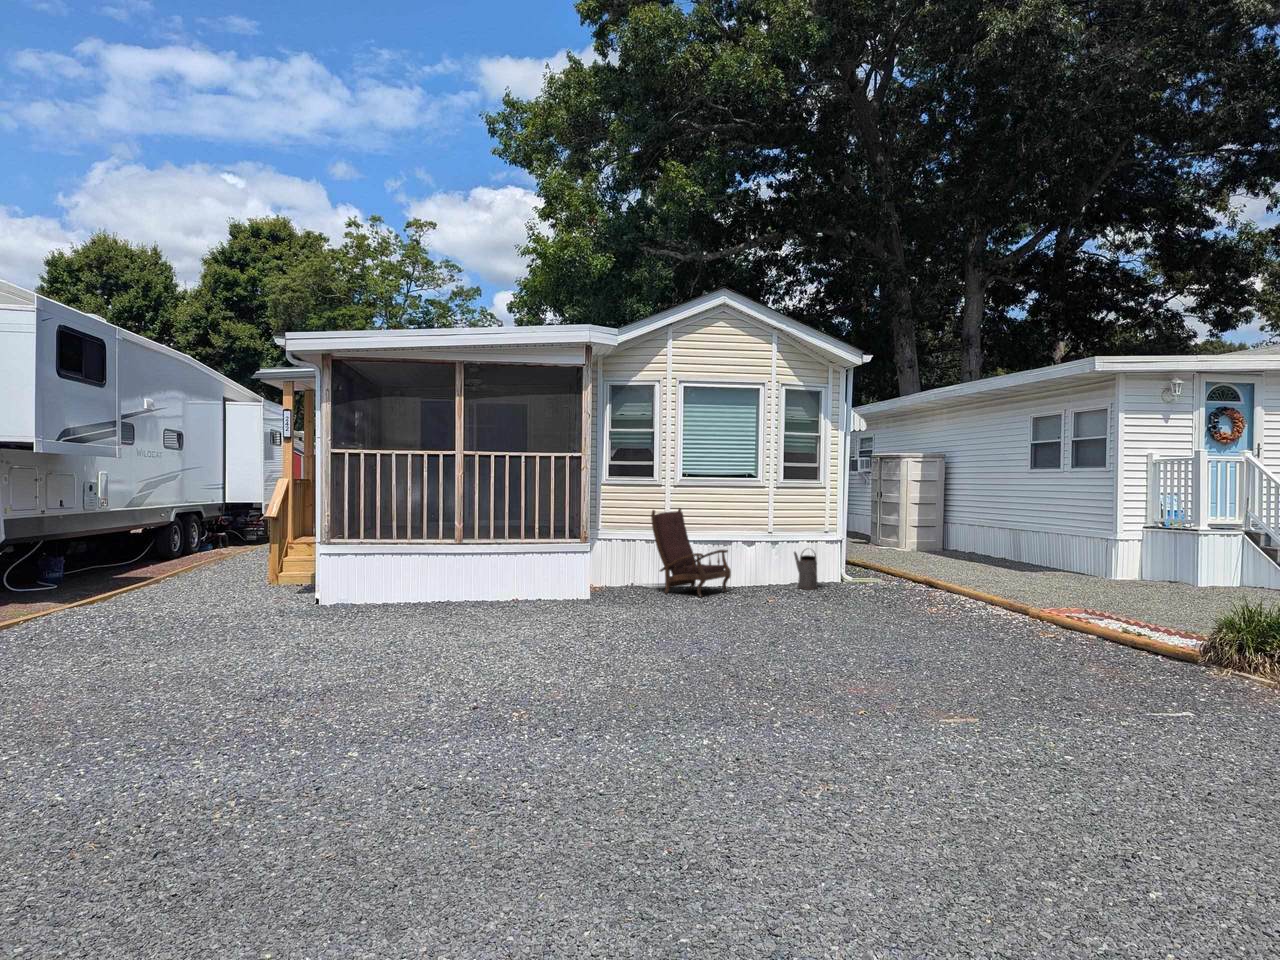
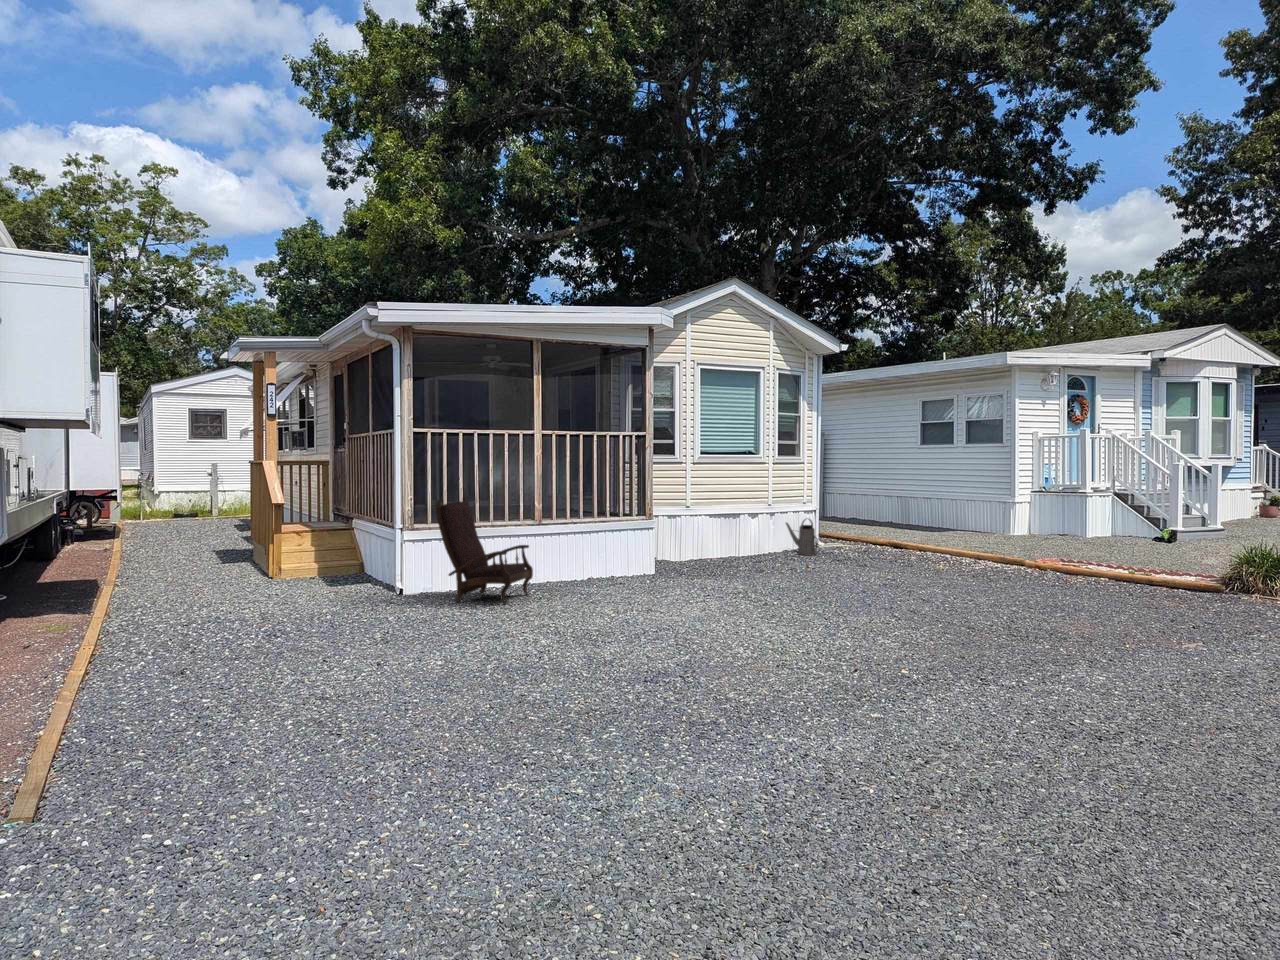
armchair: present [651,508,731,597] -> present [436,497,533,604]

